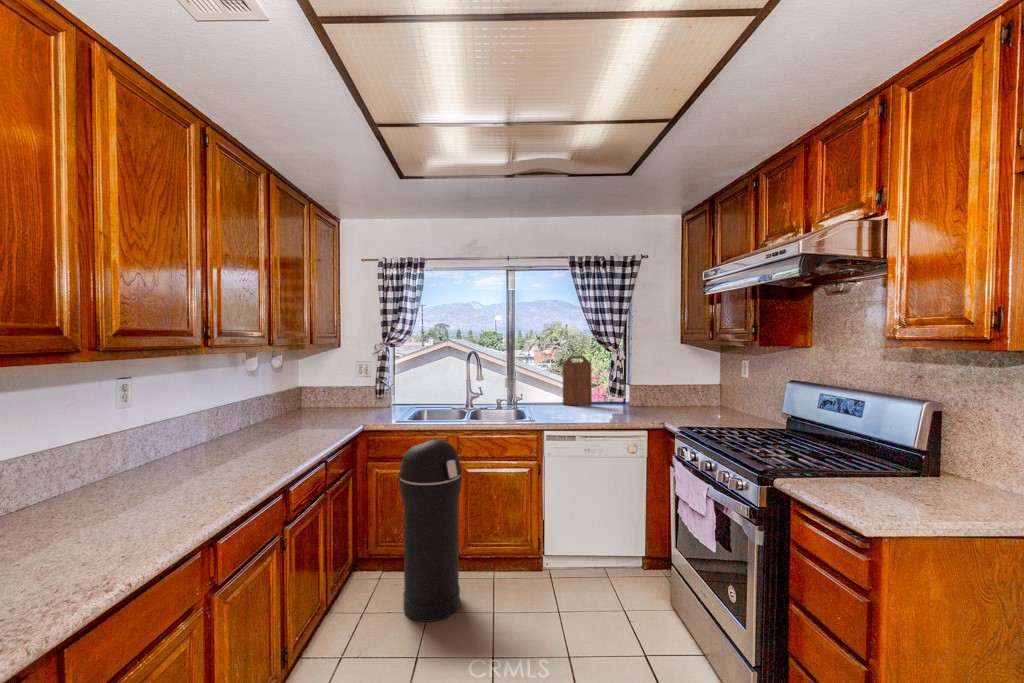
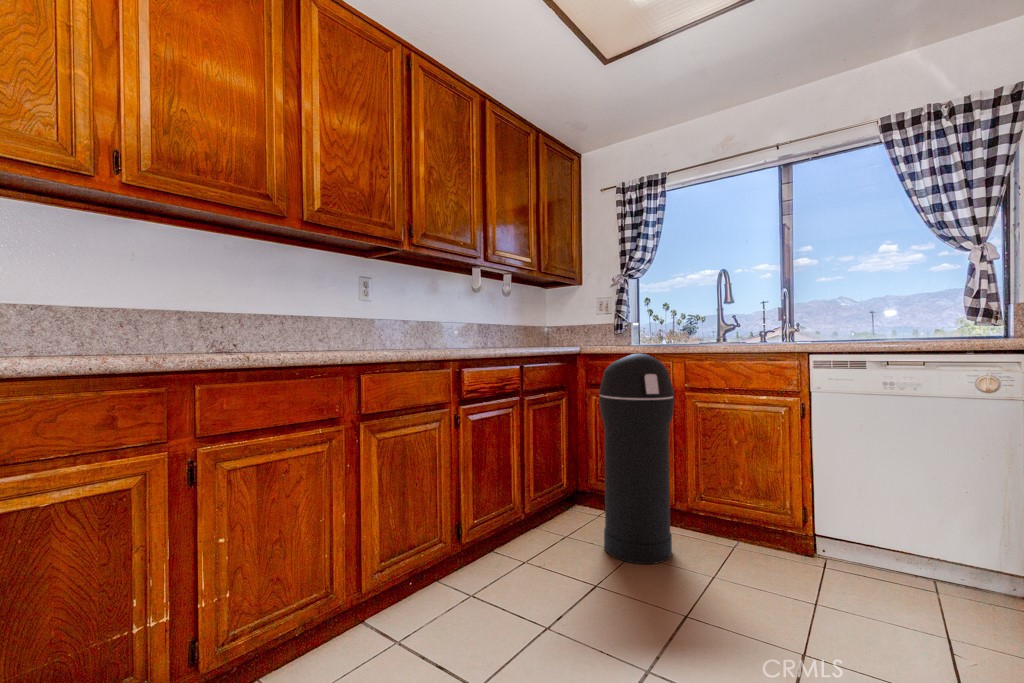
cutting board: present [563,356,592,406] -> none [866,262,922,339]

